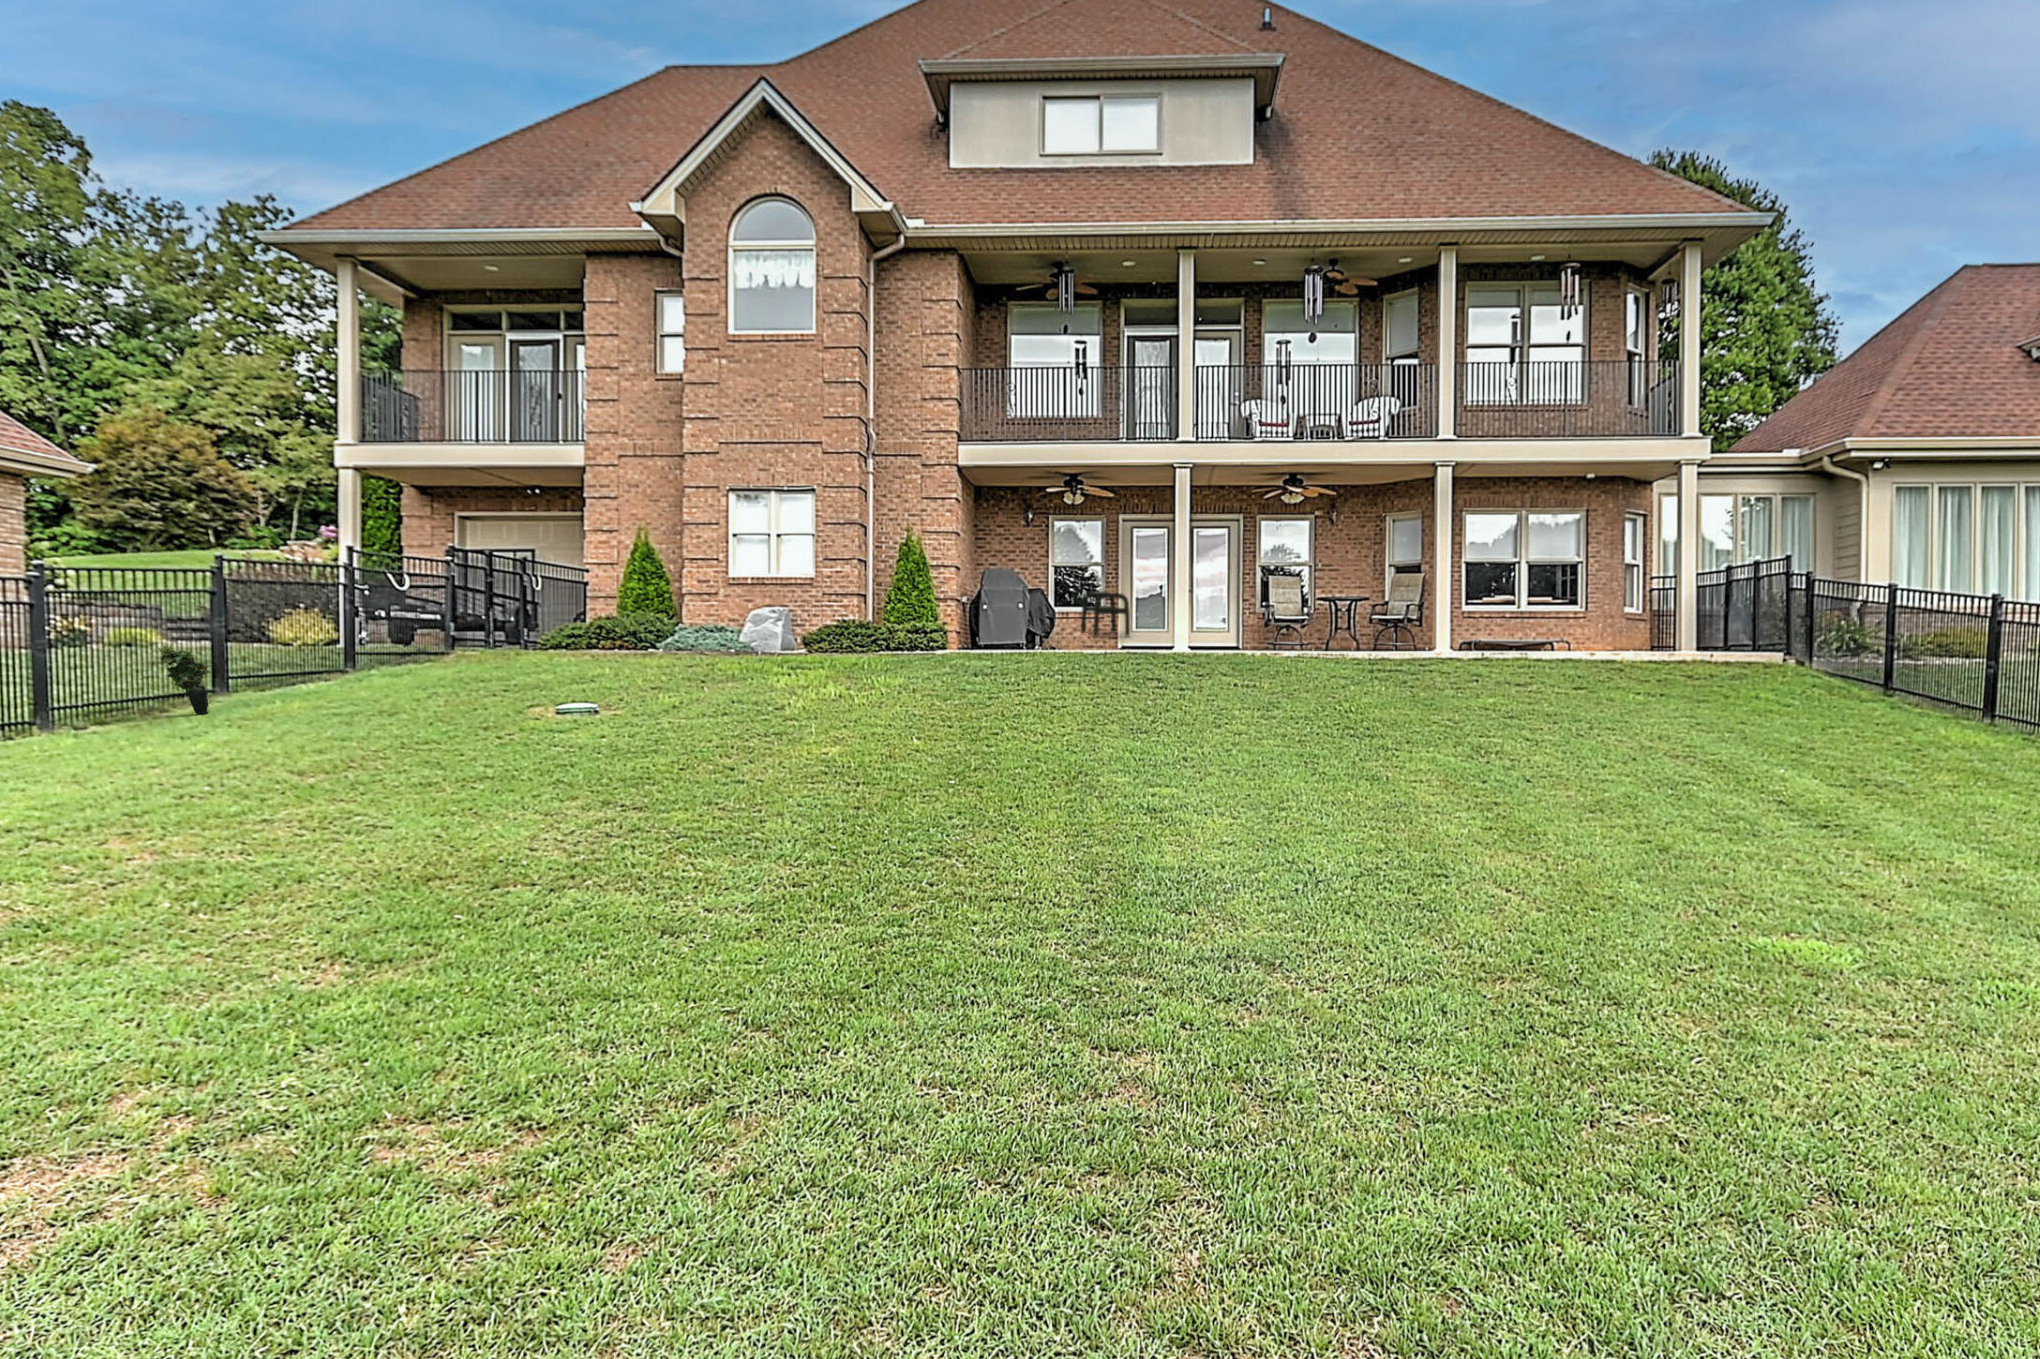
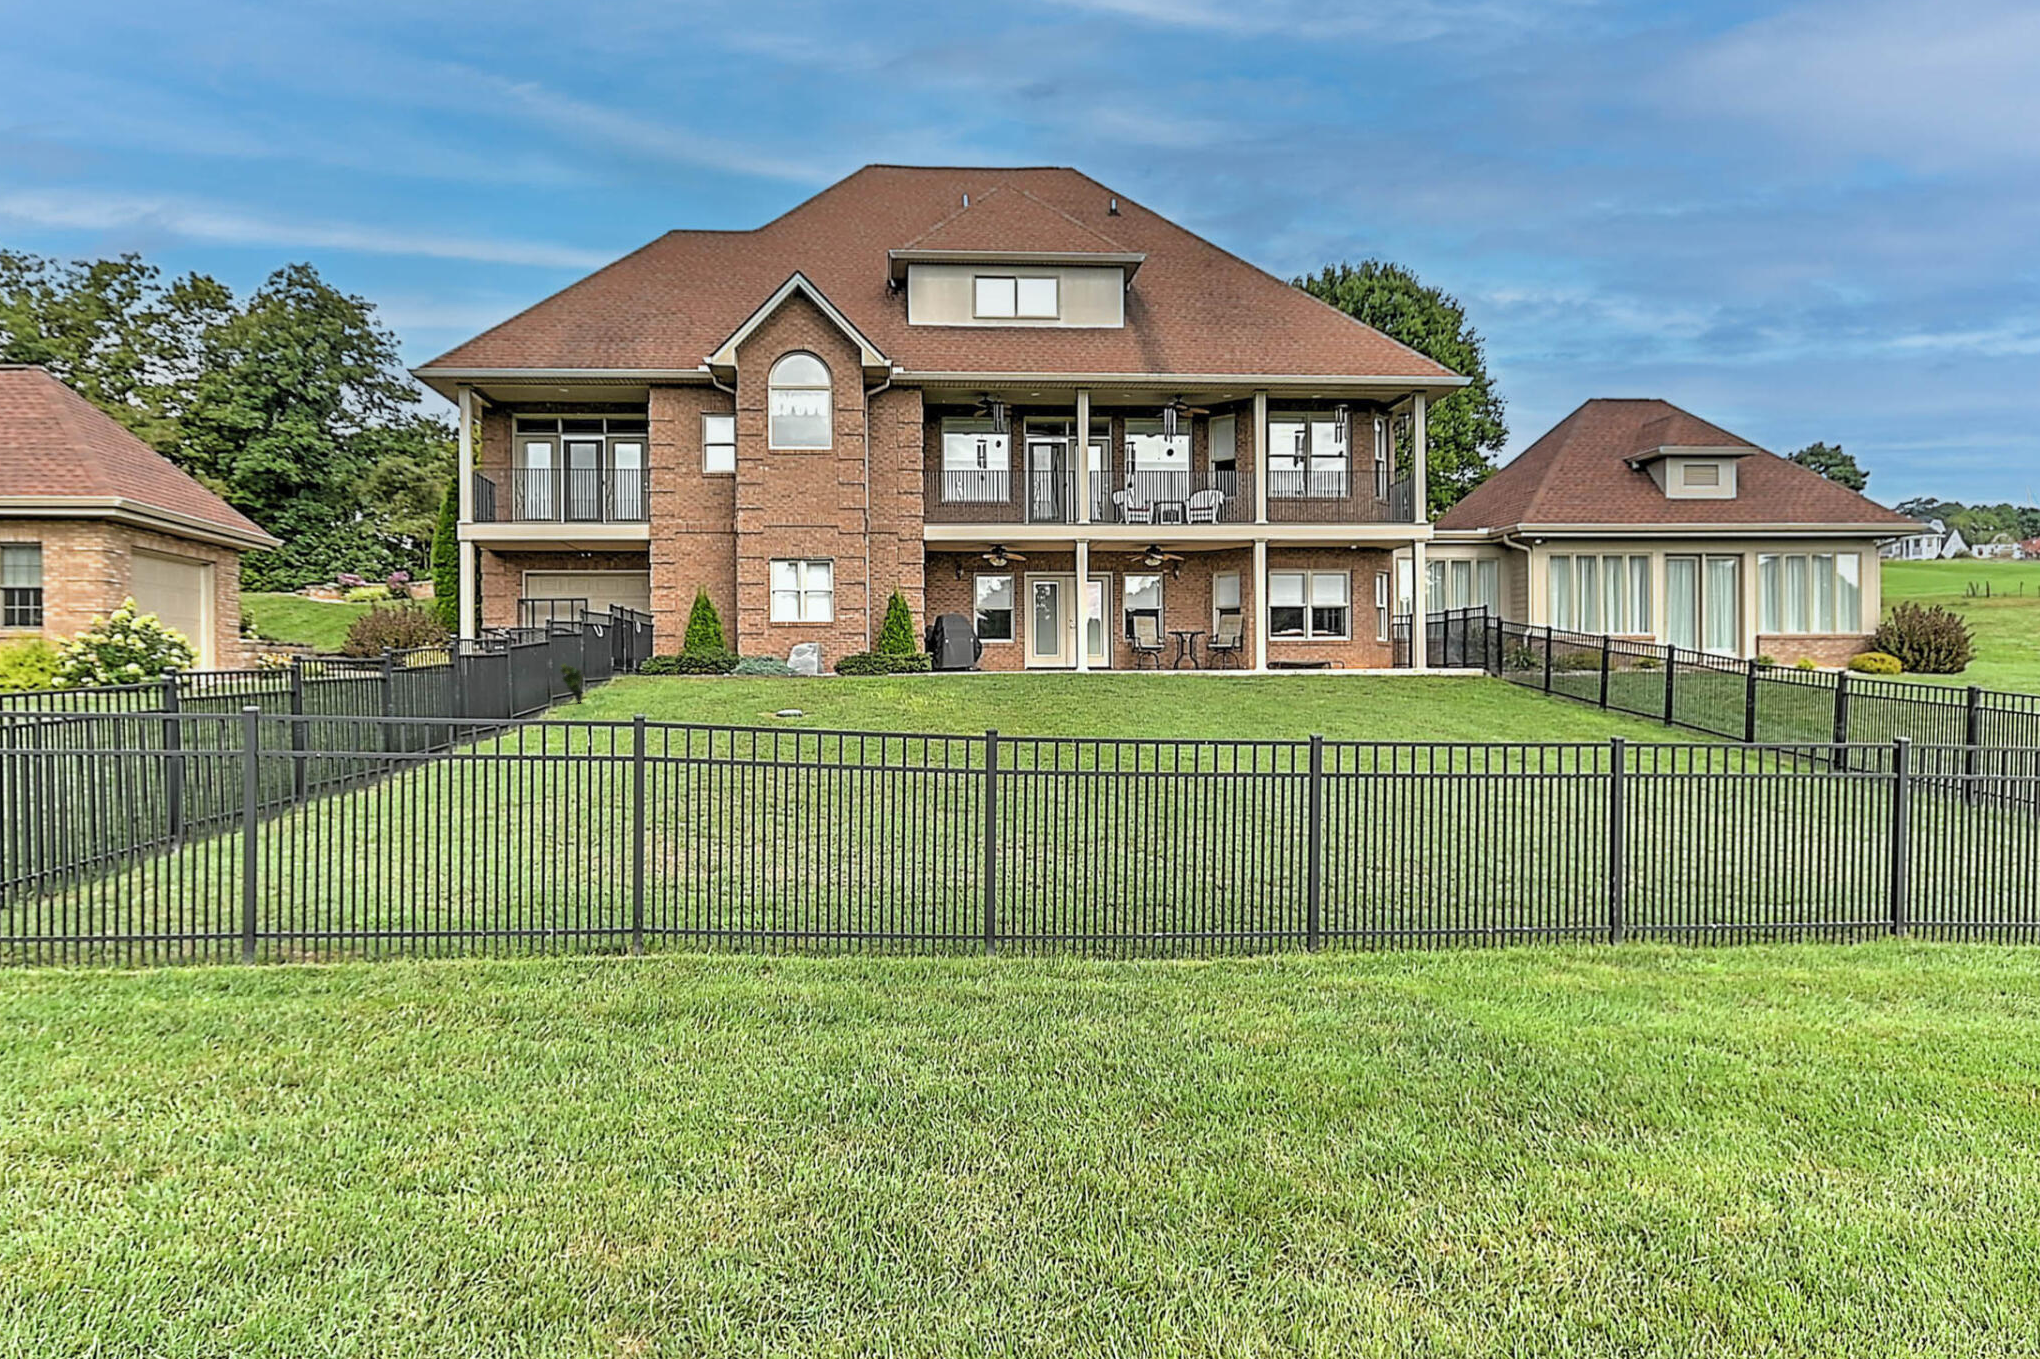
bench: present [1081,591,1130,637] -> none [1002,629,1041,661]

